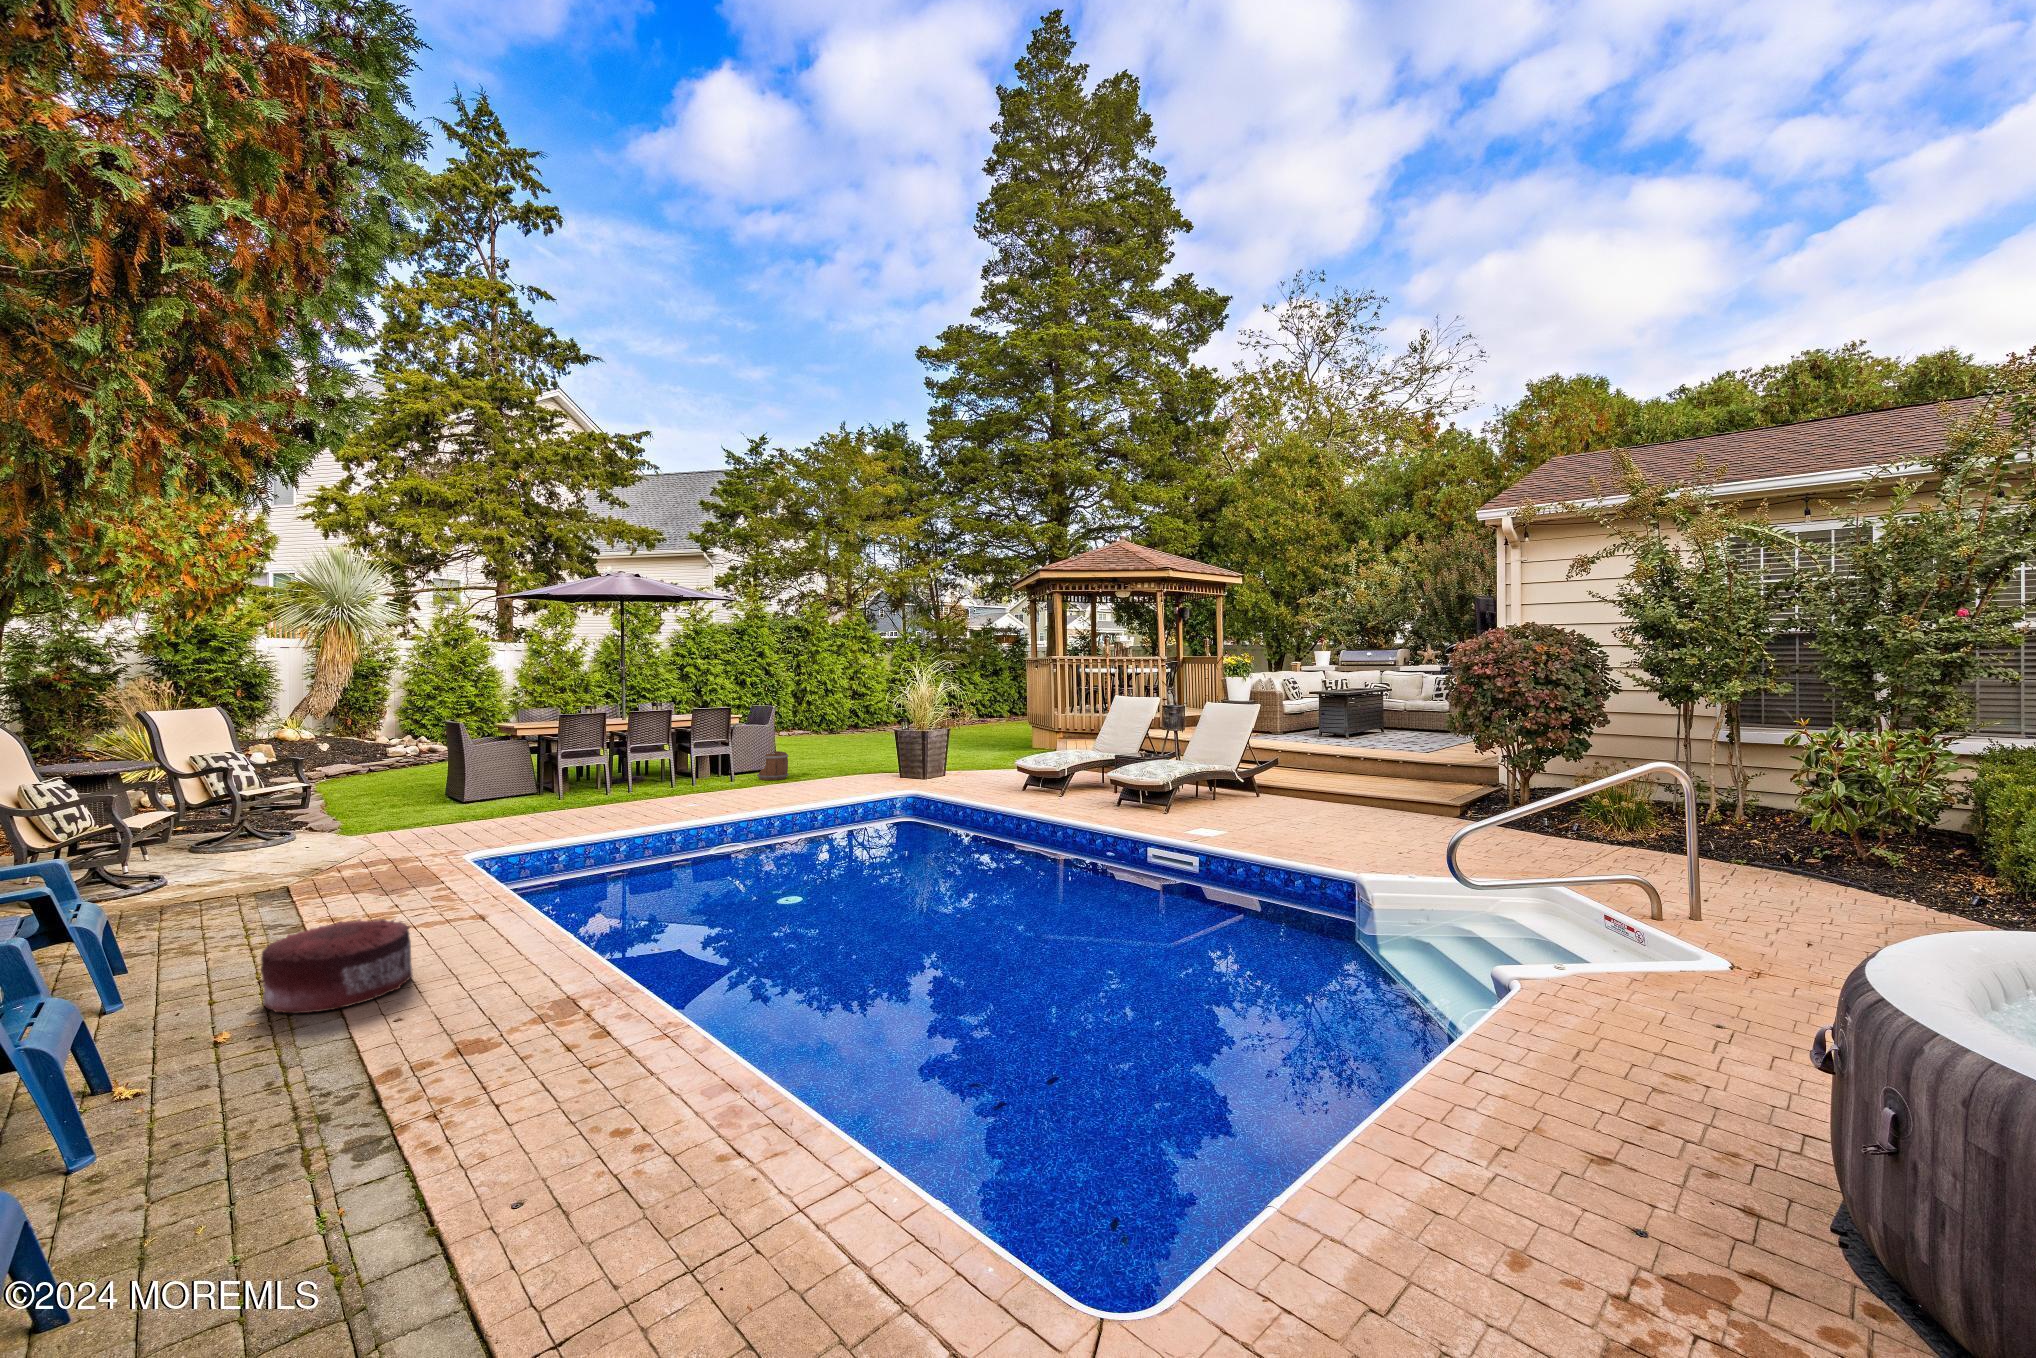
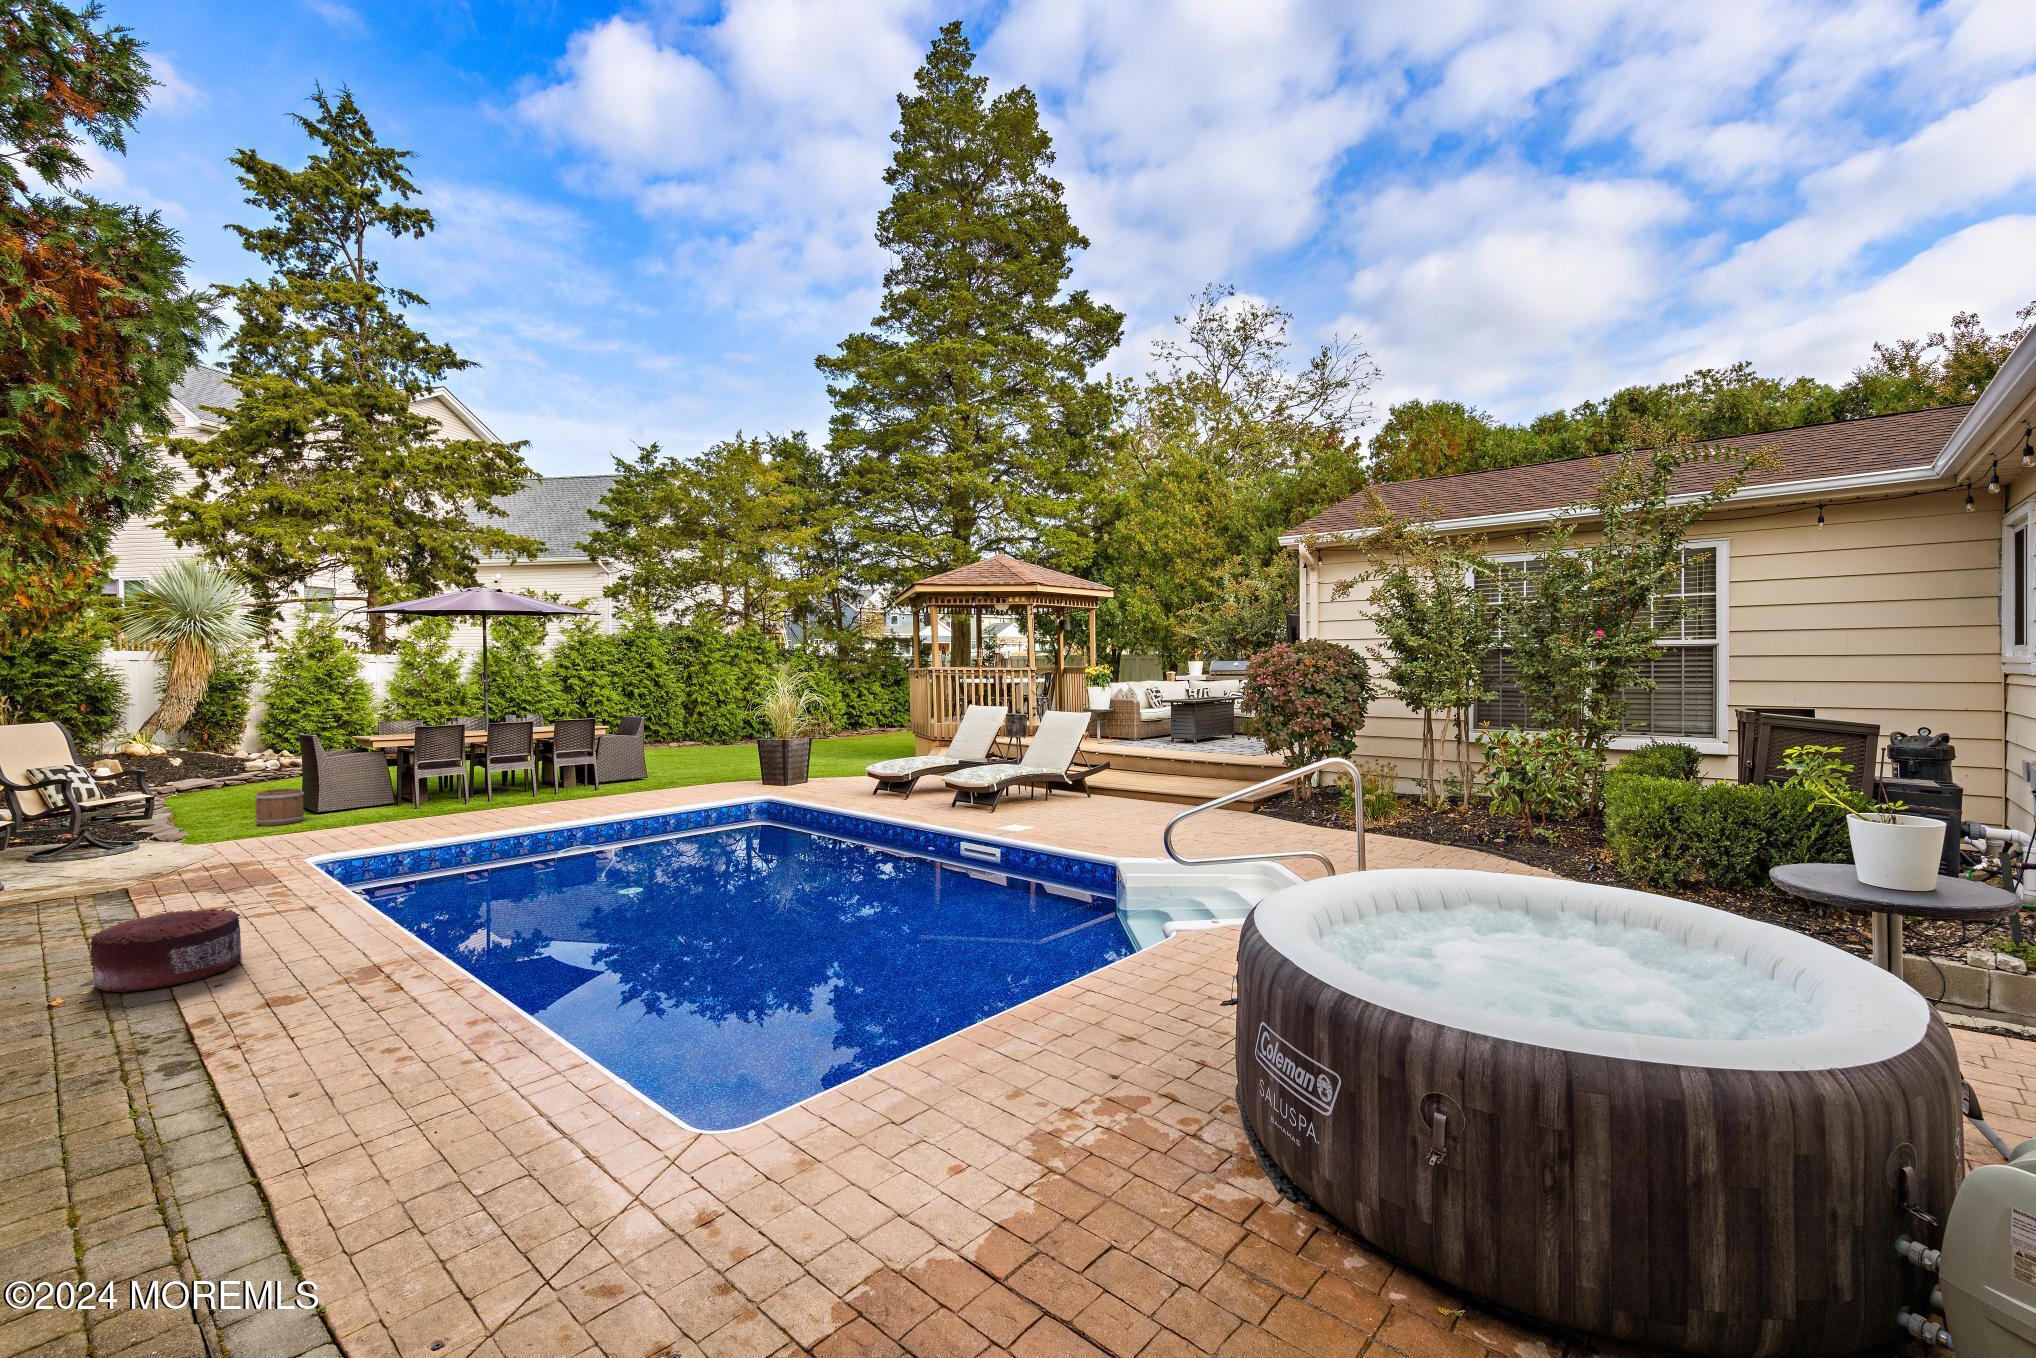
bucket: present [757,751,789,780] -> present [255,788,305,826]

